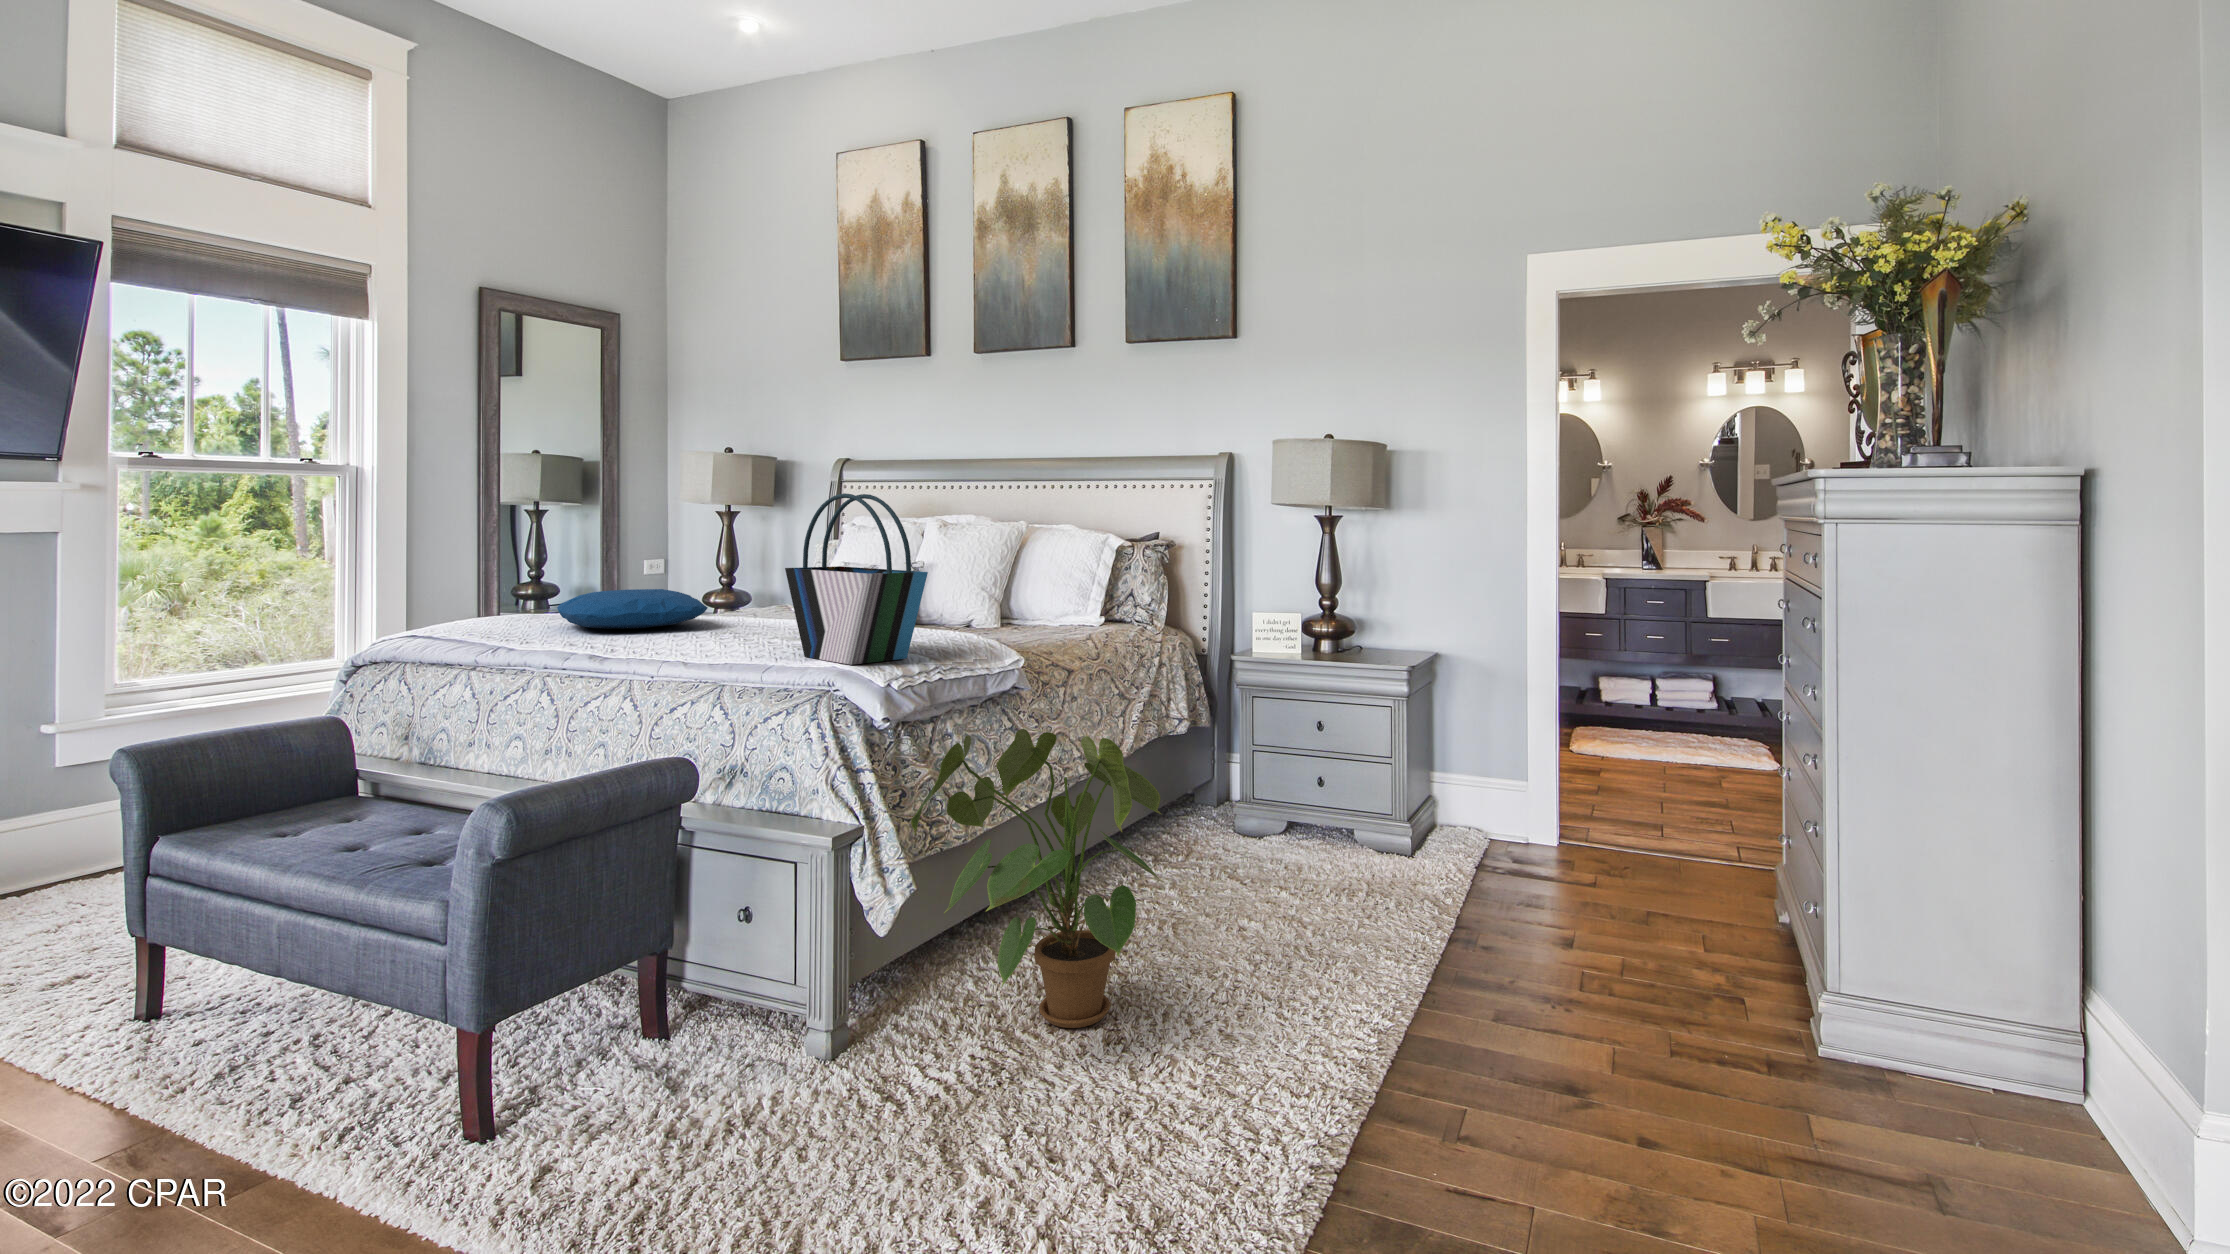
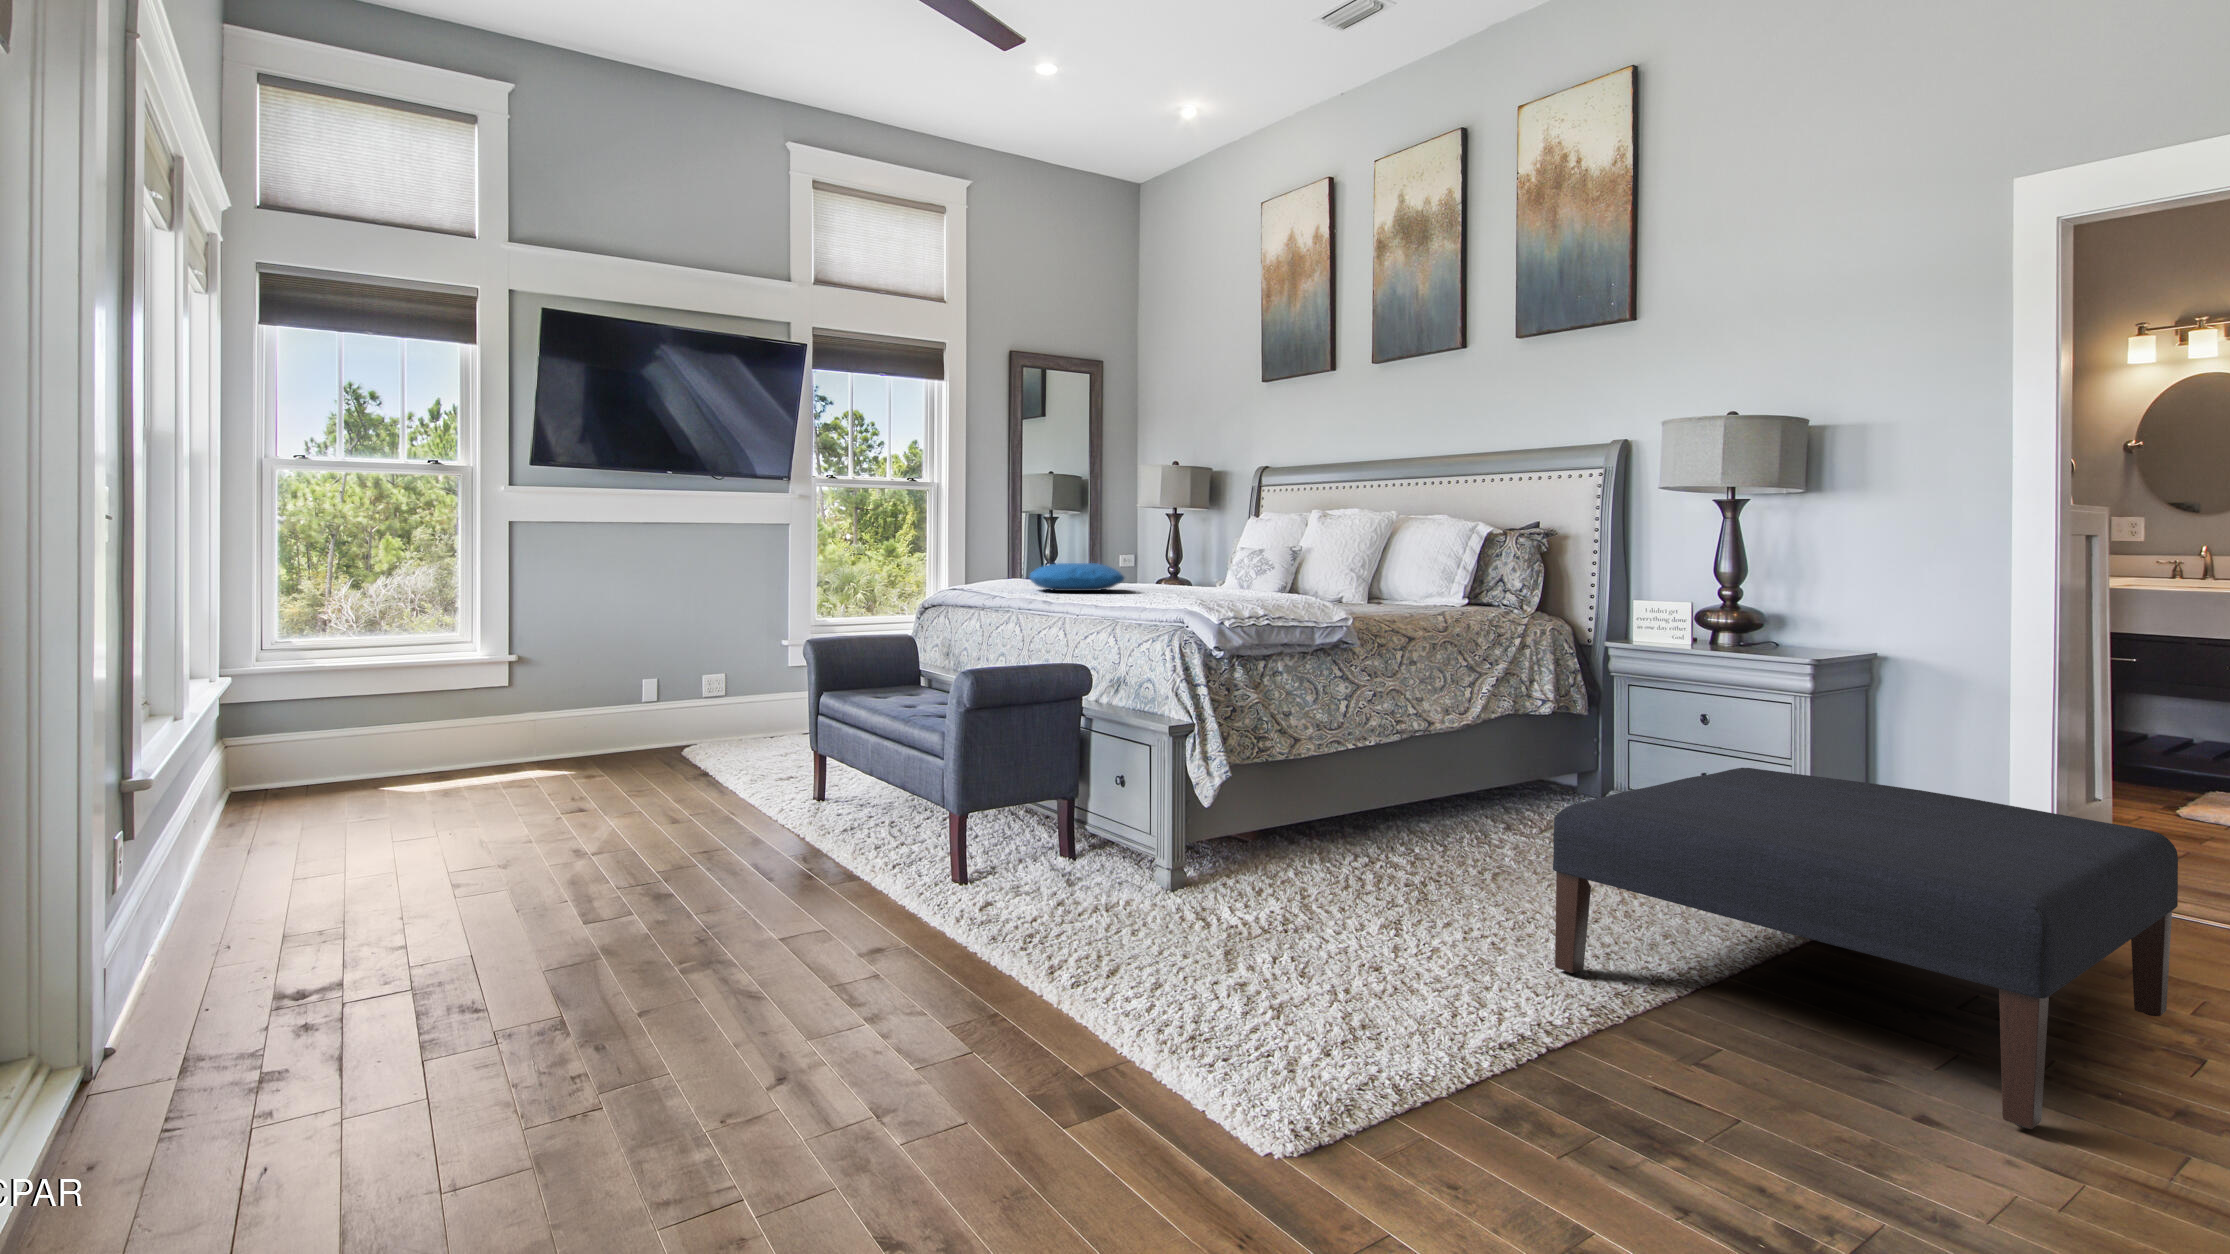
tote bag: present [785,493,928,665] -> none [1164,479,1261,608]
house plant: present [911,729,1161,1028] -> none [1240,670,1468,915]
ottoman: none [1302,787,1780,1155] -> present [1553,768,2178,1129]

